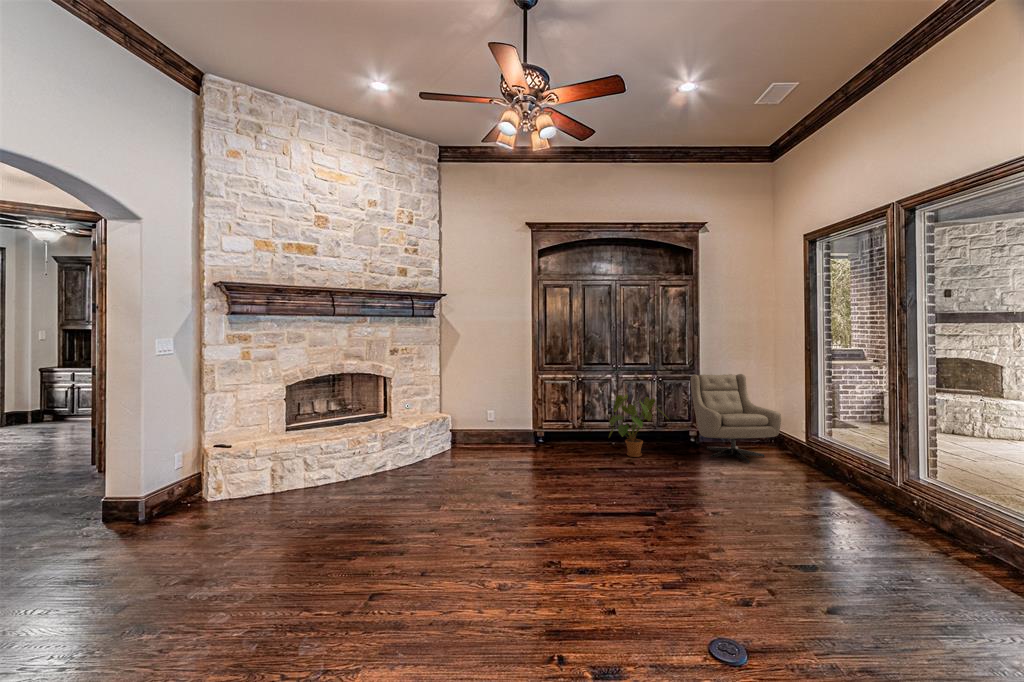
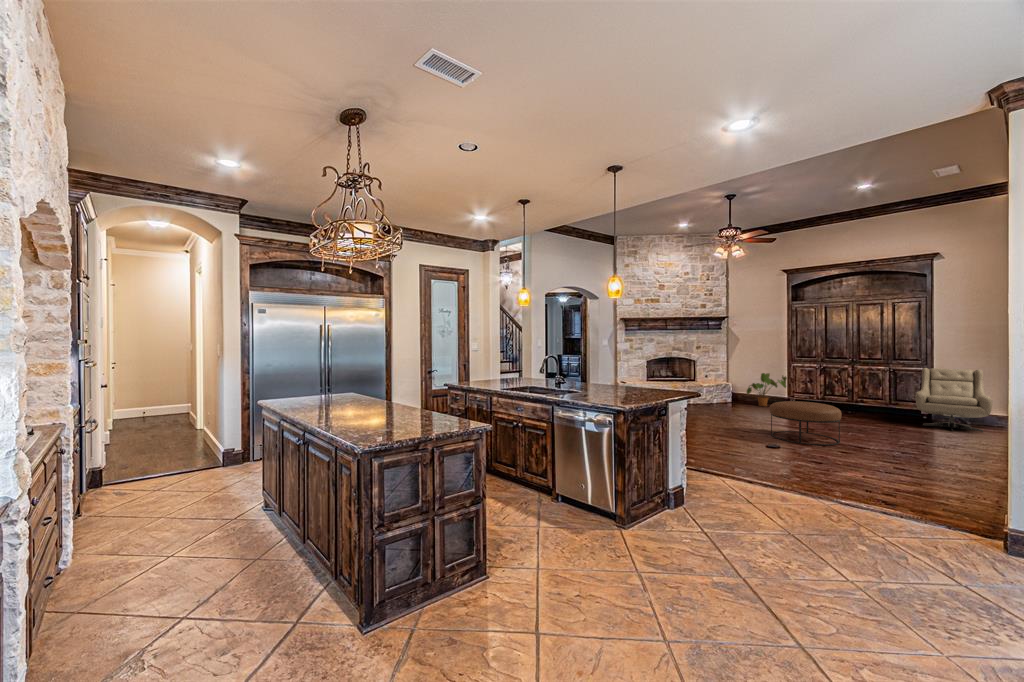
house plant: present [609,395,667,457] -> present [747,373,787,406]
ottoman: none [635,471,777,598] -> present [769,401,842,445]

